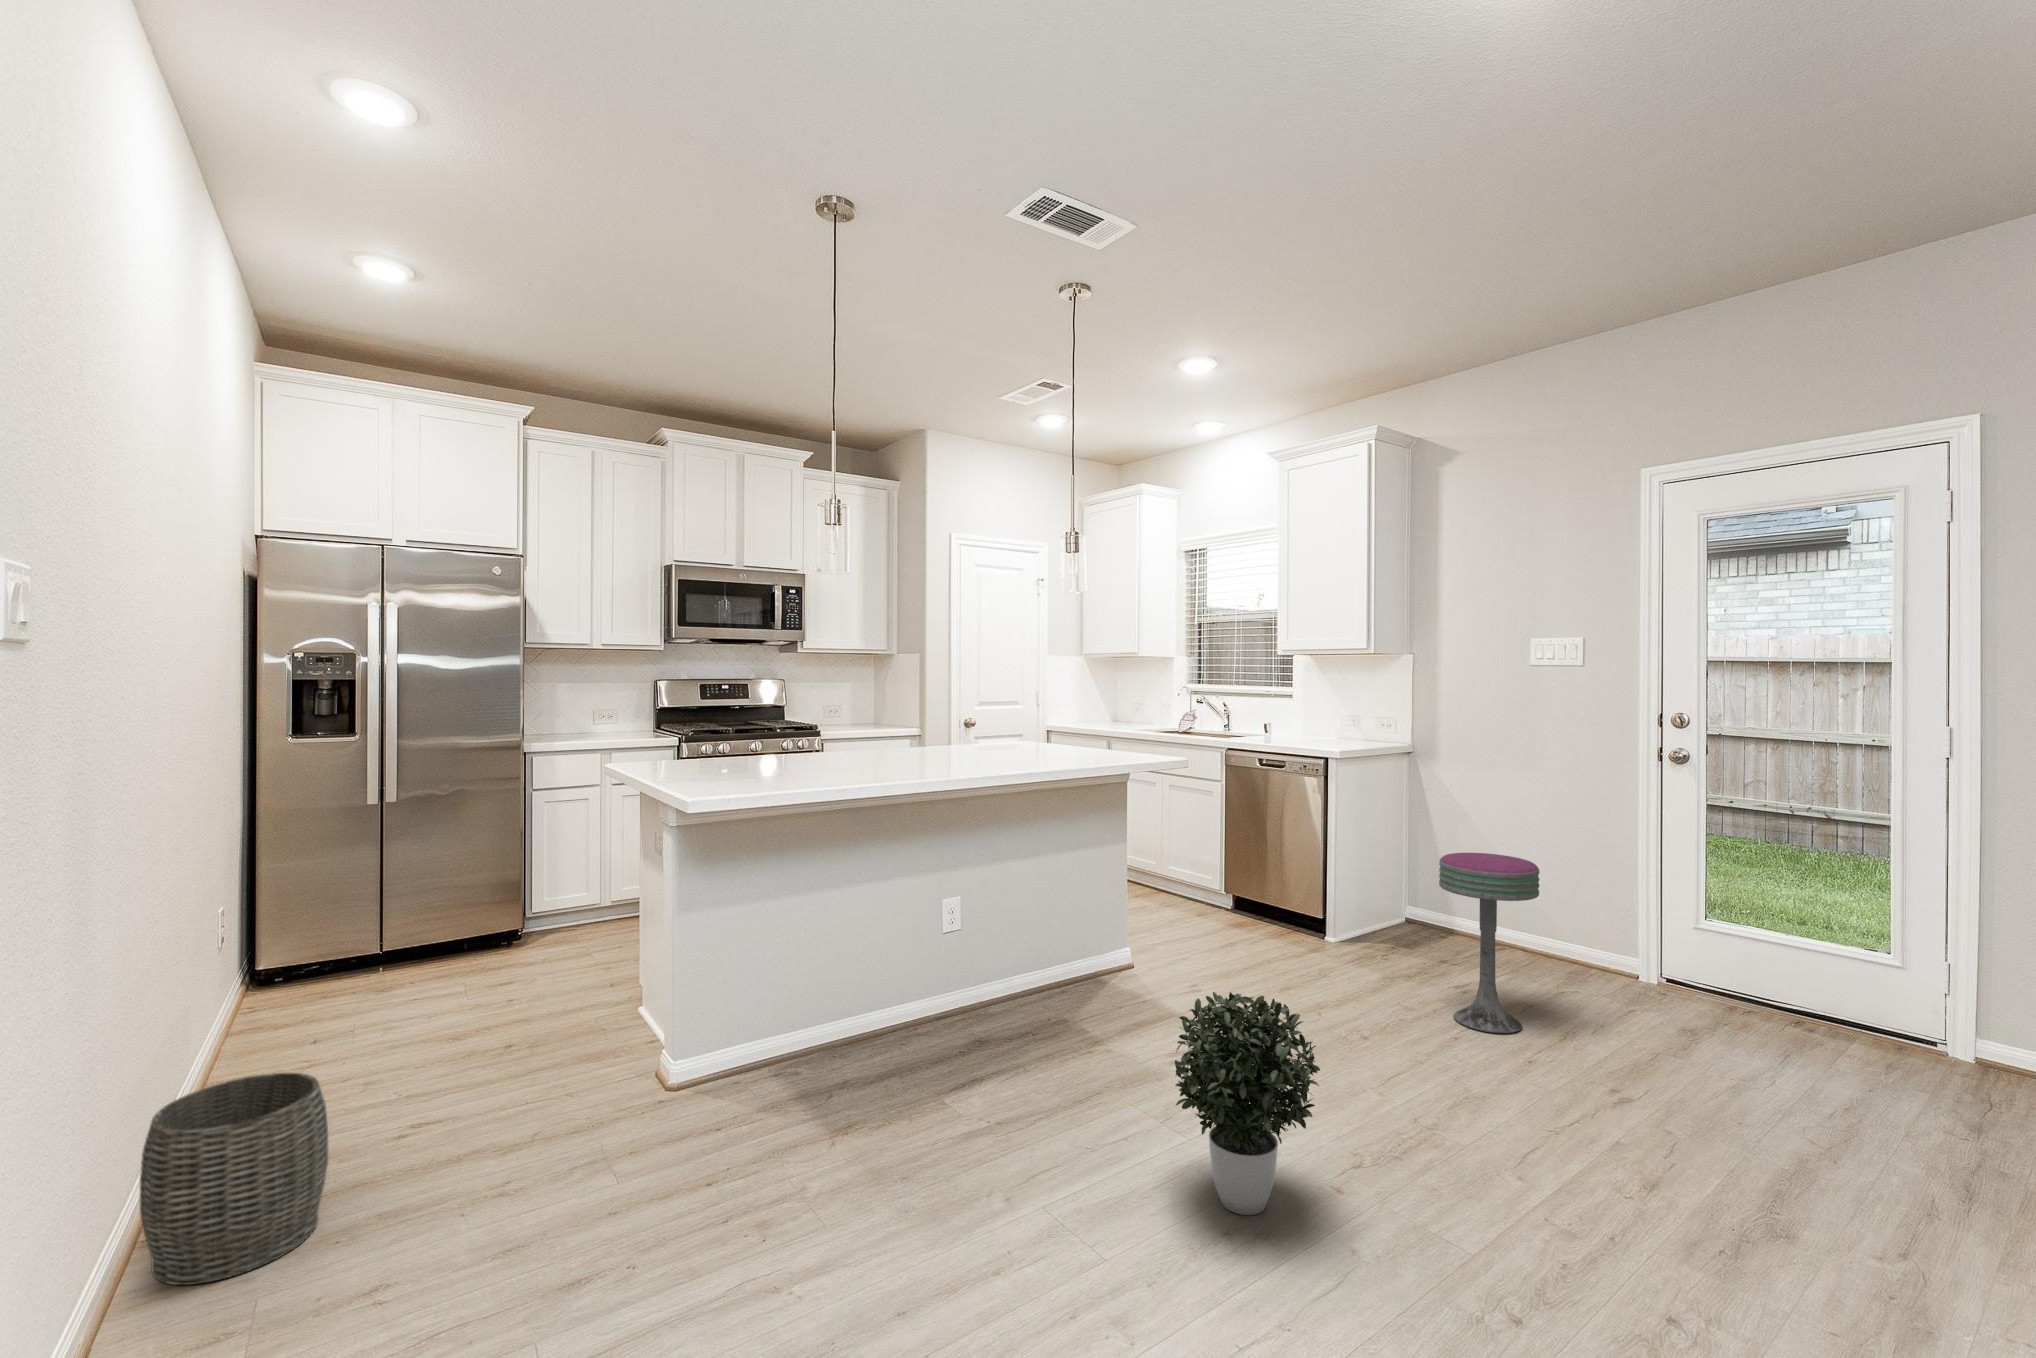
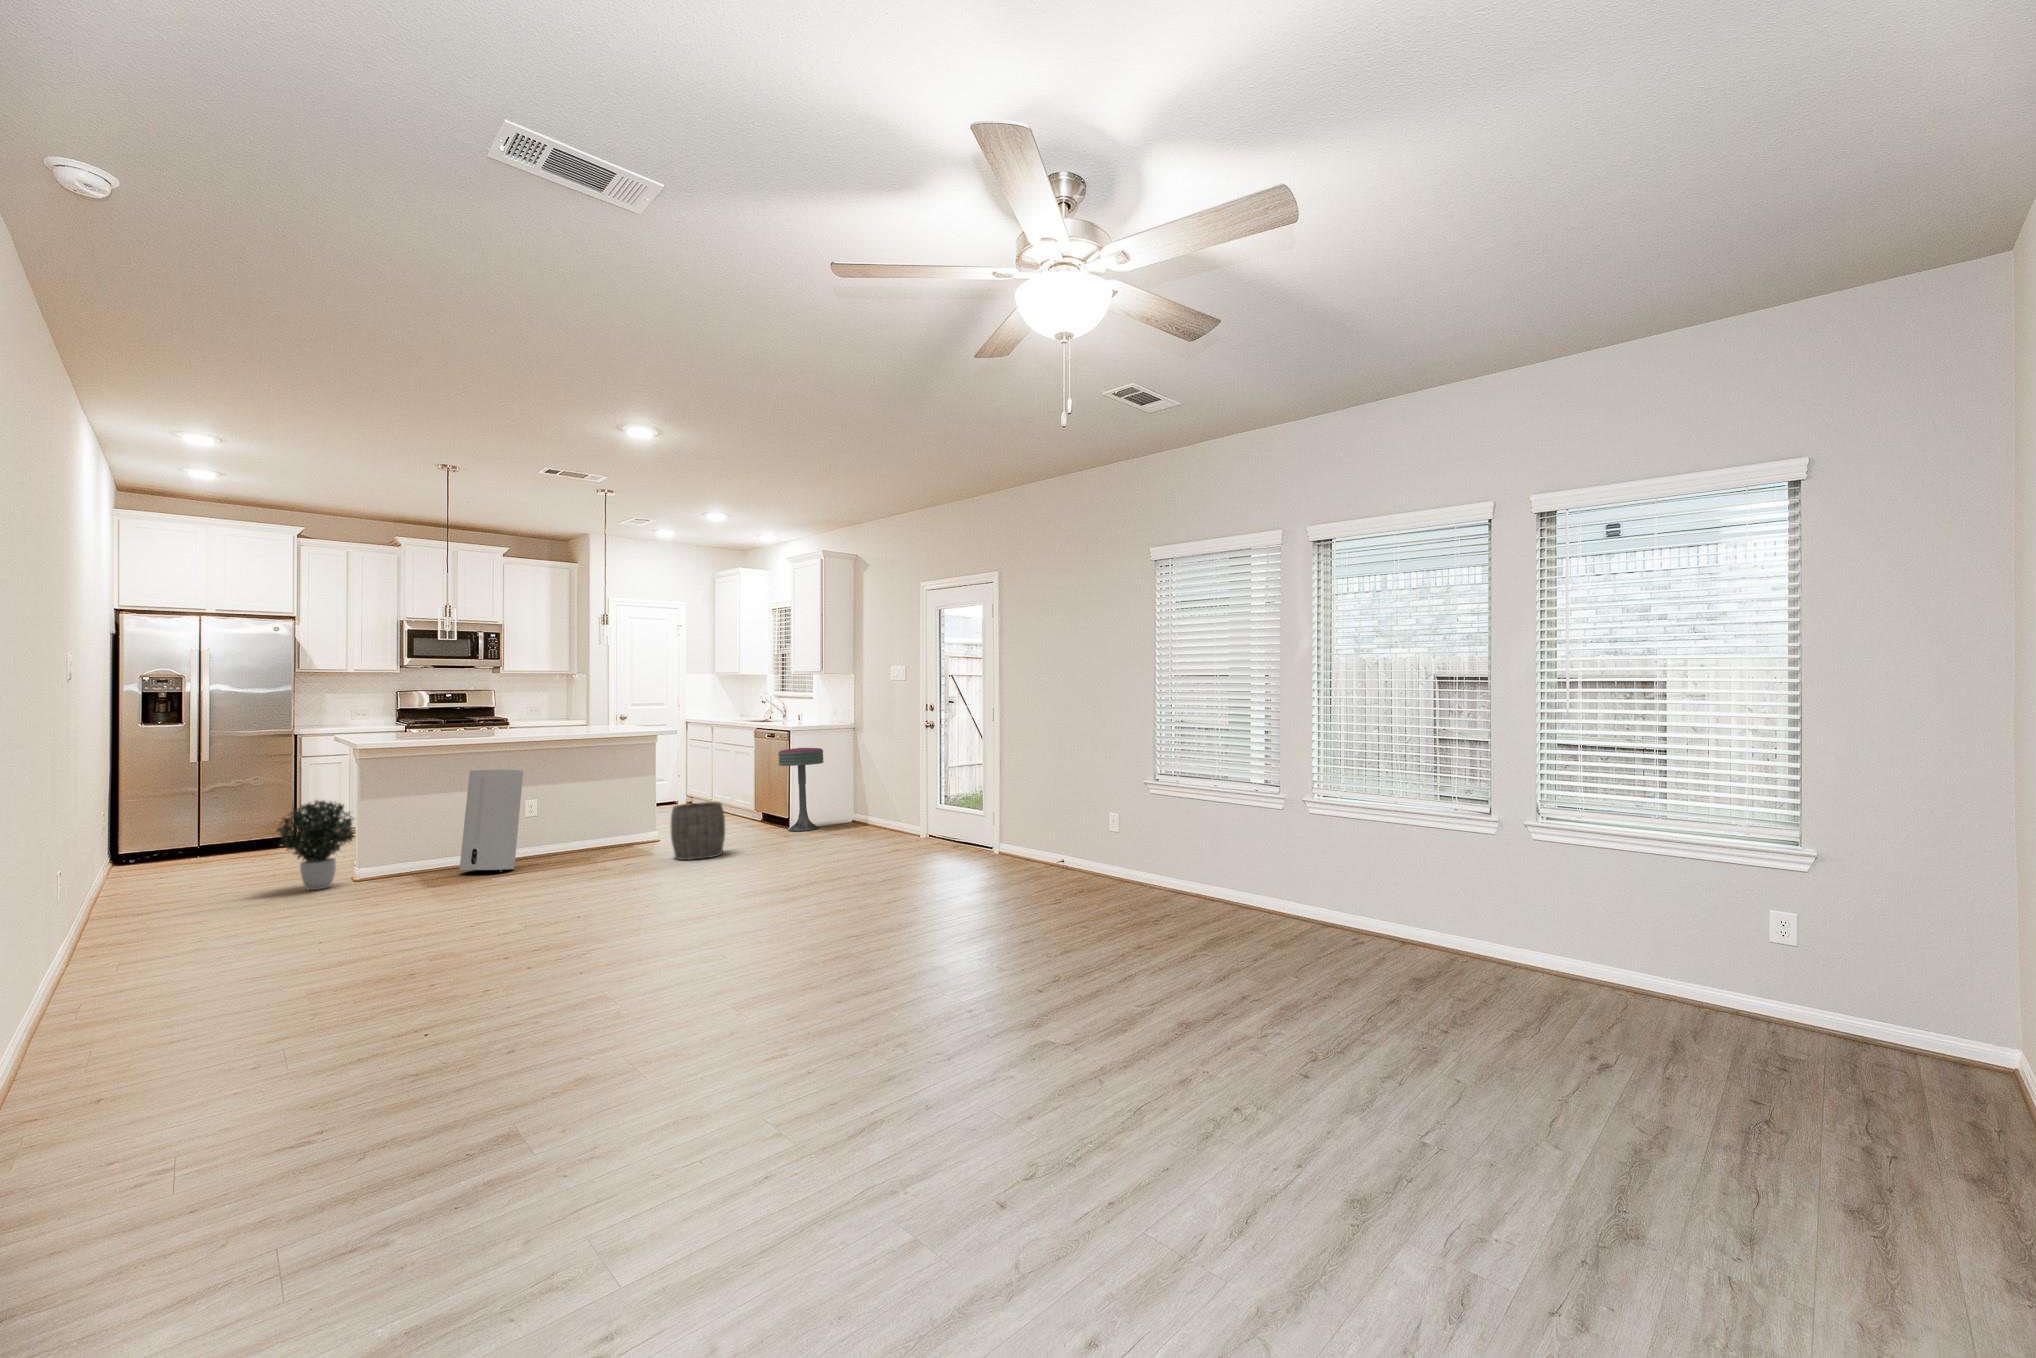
air purifier: none [950,924,1081,1189] -> present [460,770,523,872]
potted plant: present [1175,992,1320,1215] -> present [277,800,354,890]
woven basket: present [140,1073,328,1285] -> present [670,802,725,860]

